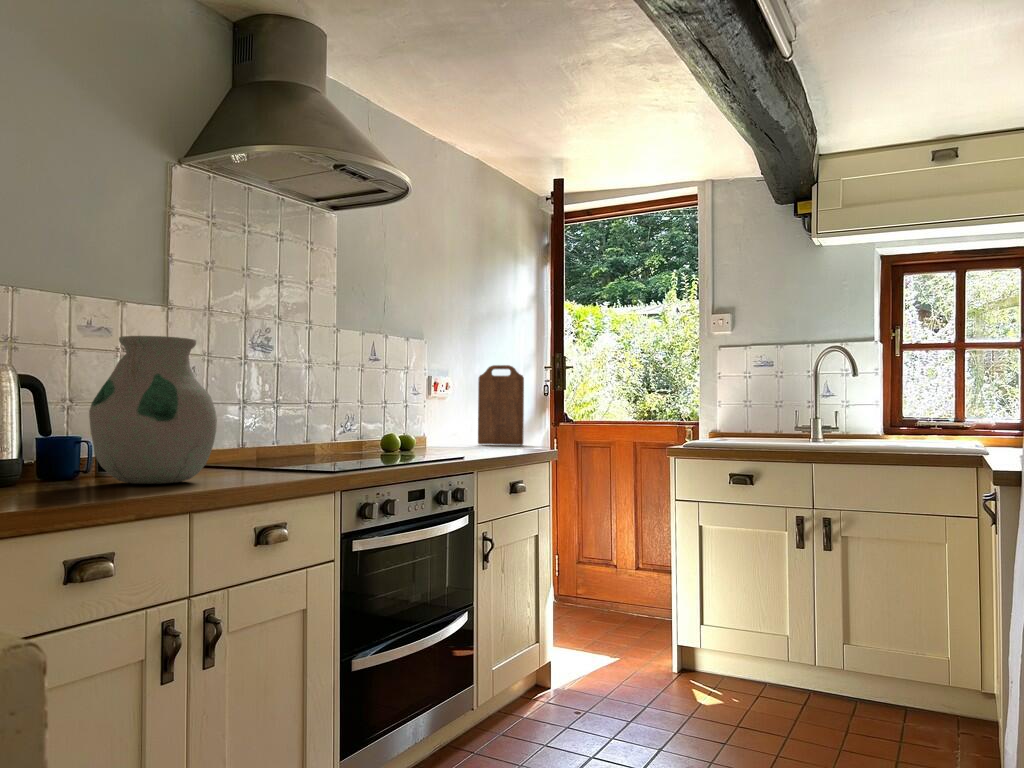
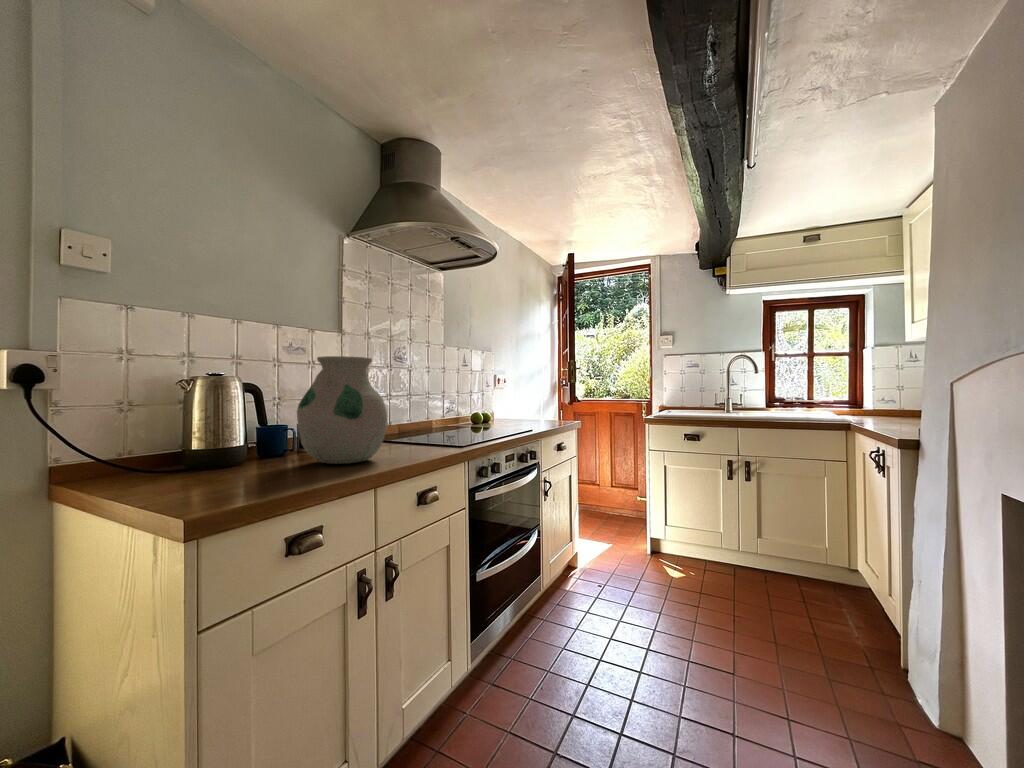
cutting board: present [478,365,524,445] -> none [521,367,549,415]

